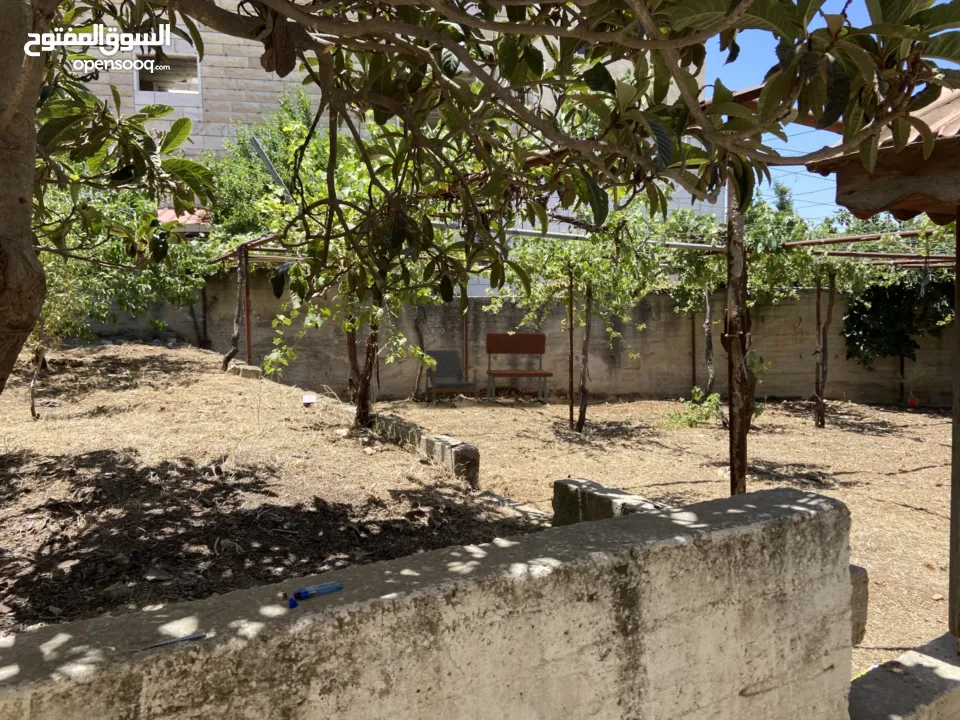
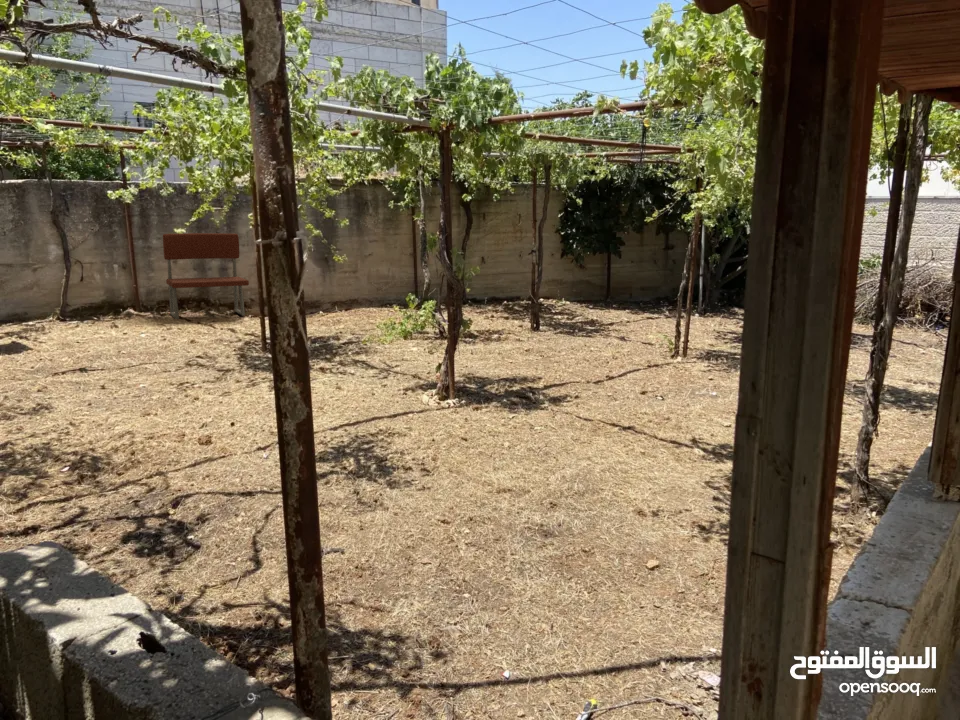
lounge chair: present [425,350,477,406] -> none [81,256,153,327]
potted tree: present [895,361,935,407] -> none [603,256,641,302]

